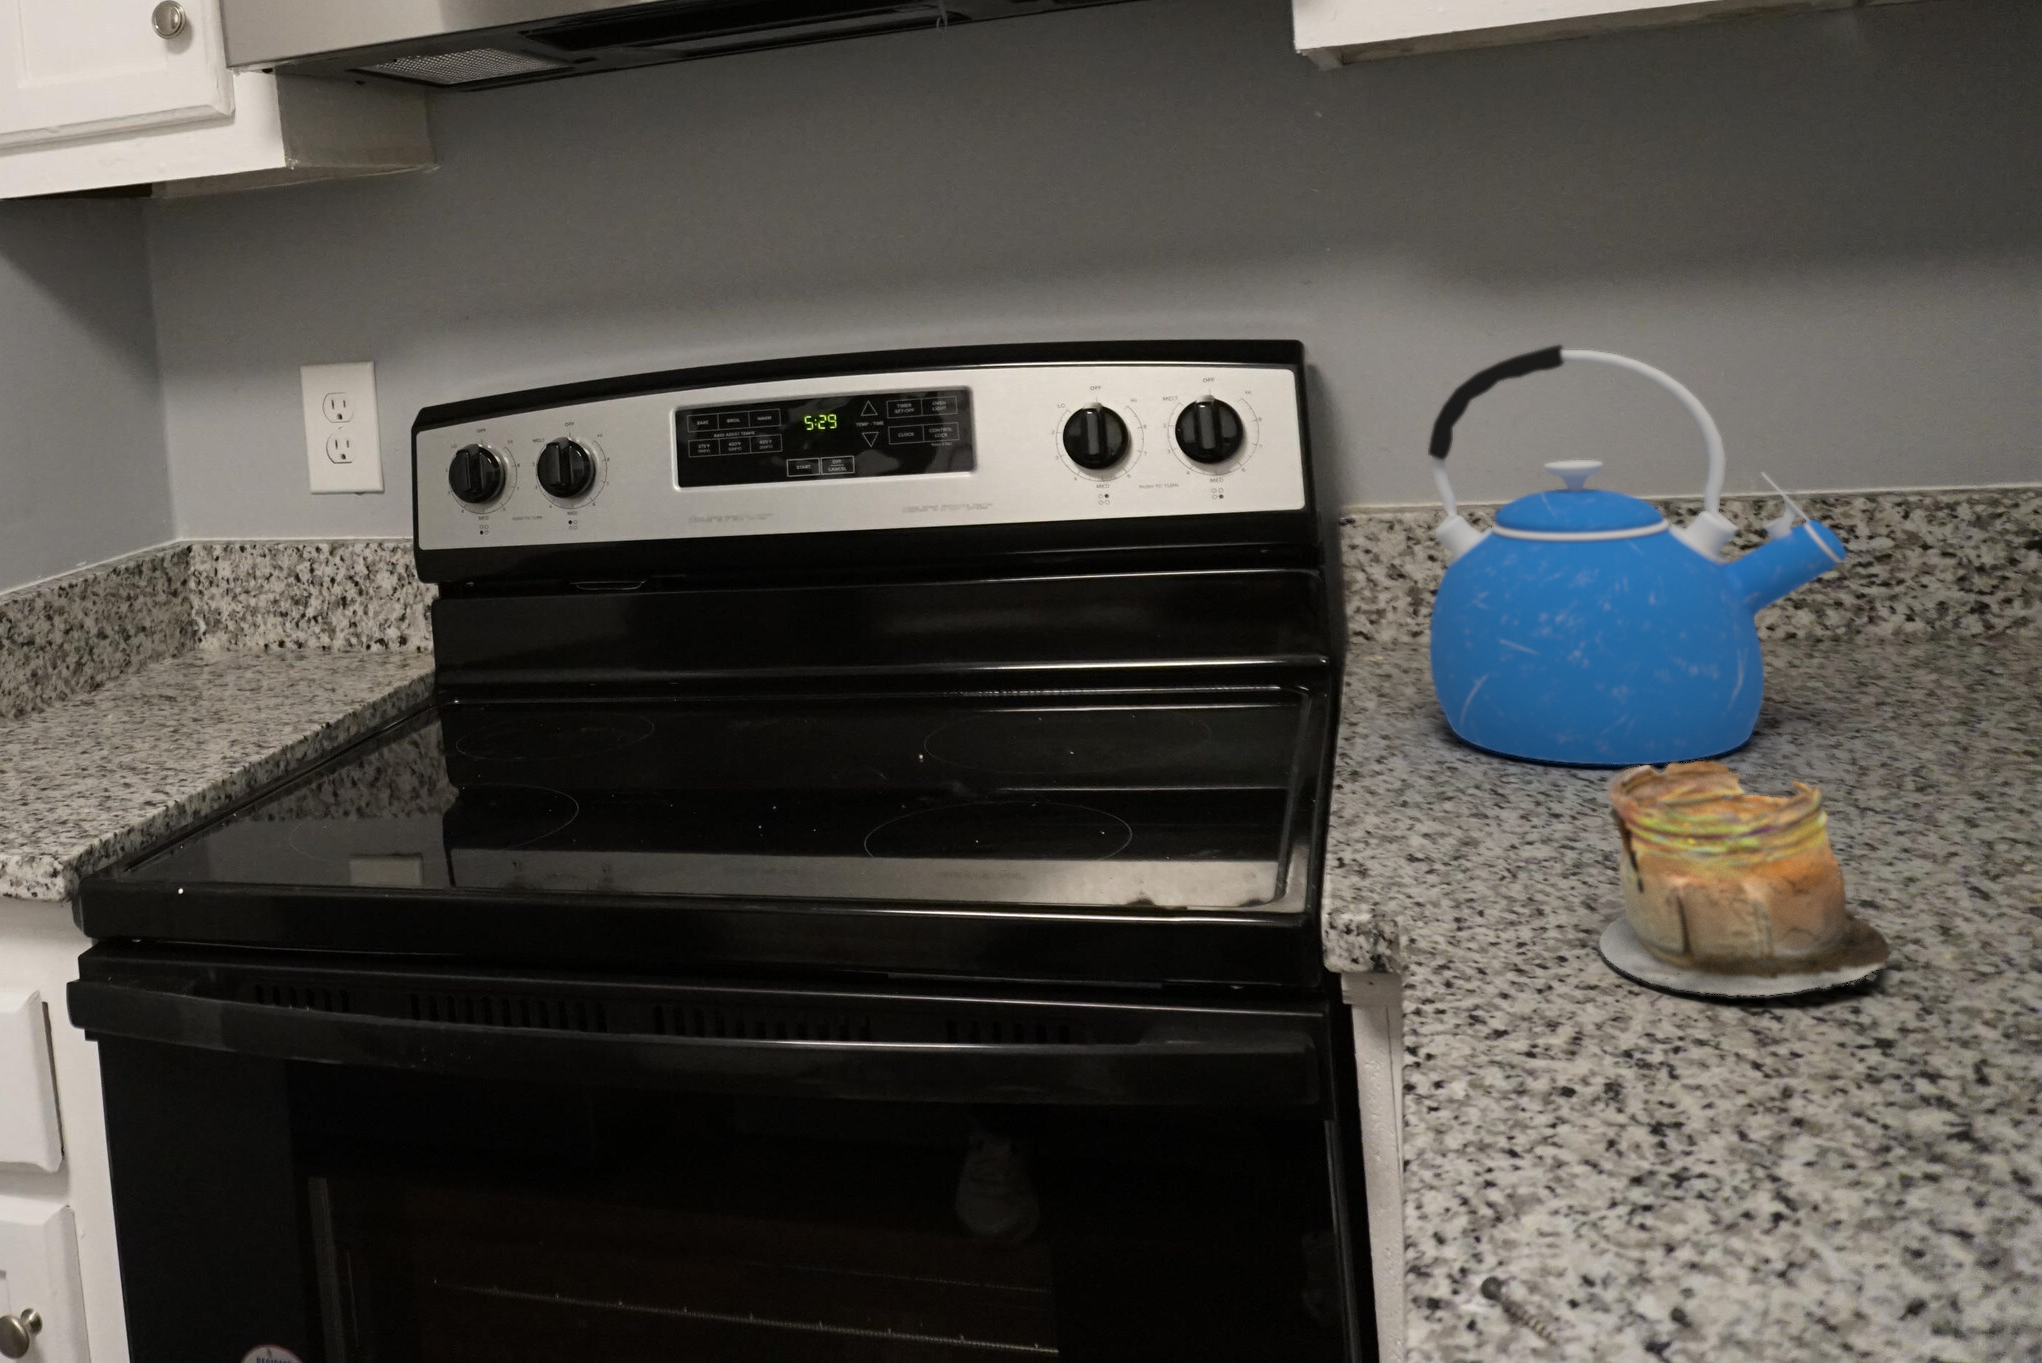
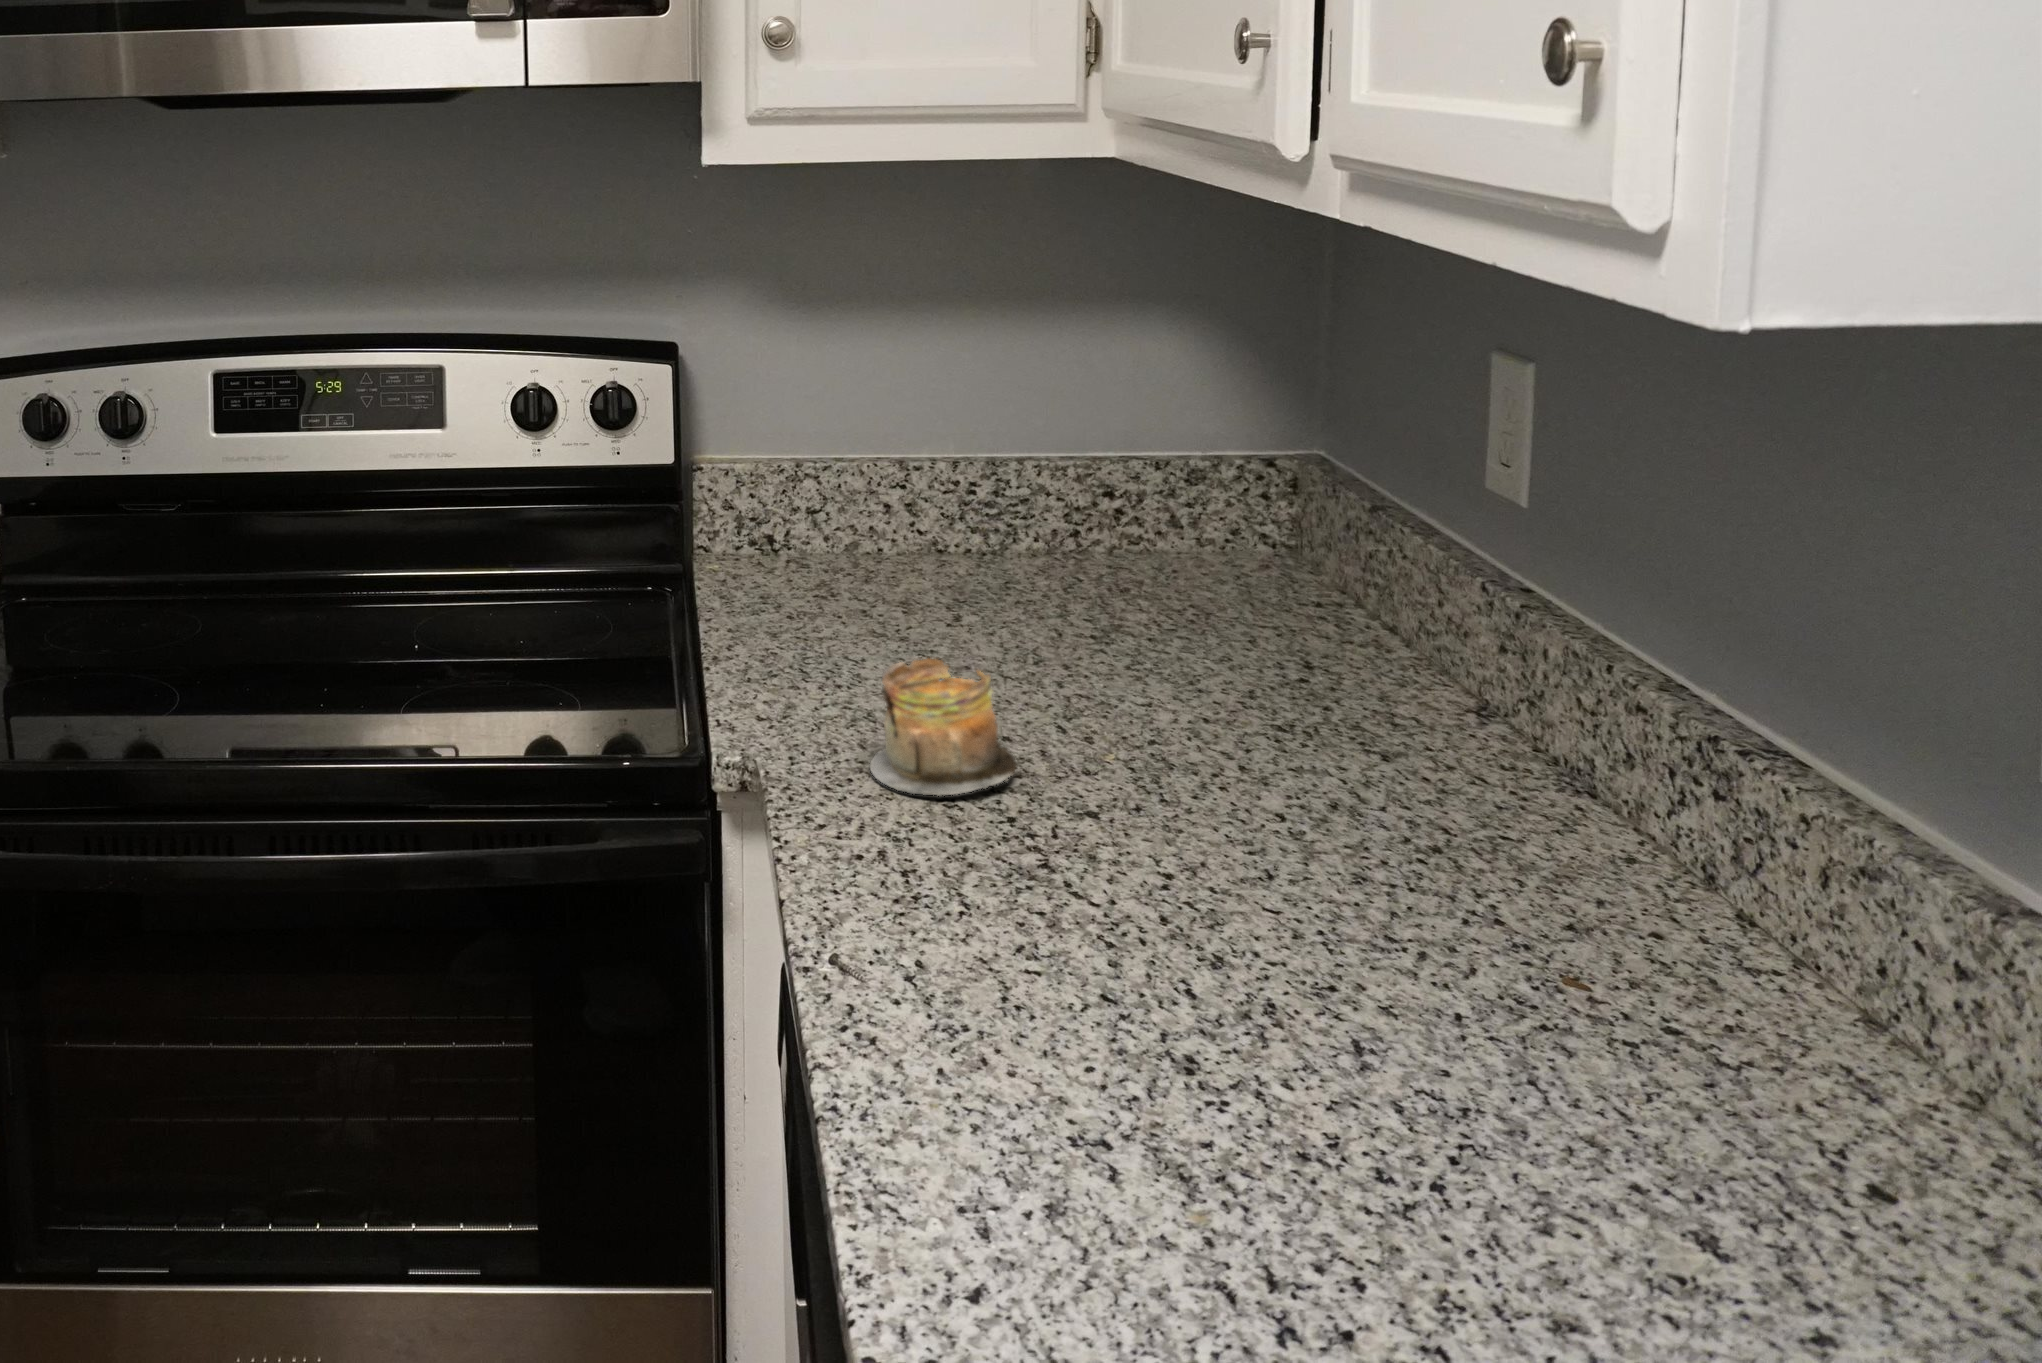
kettle: present [1428,345,1846,765] -> none [764,373,1005,647]

